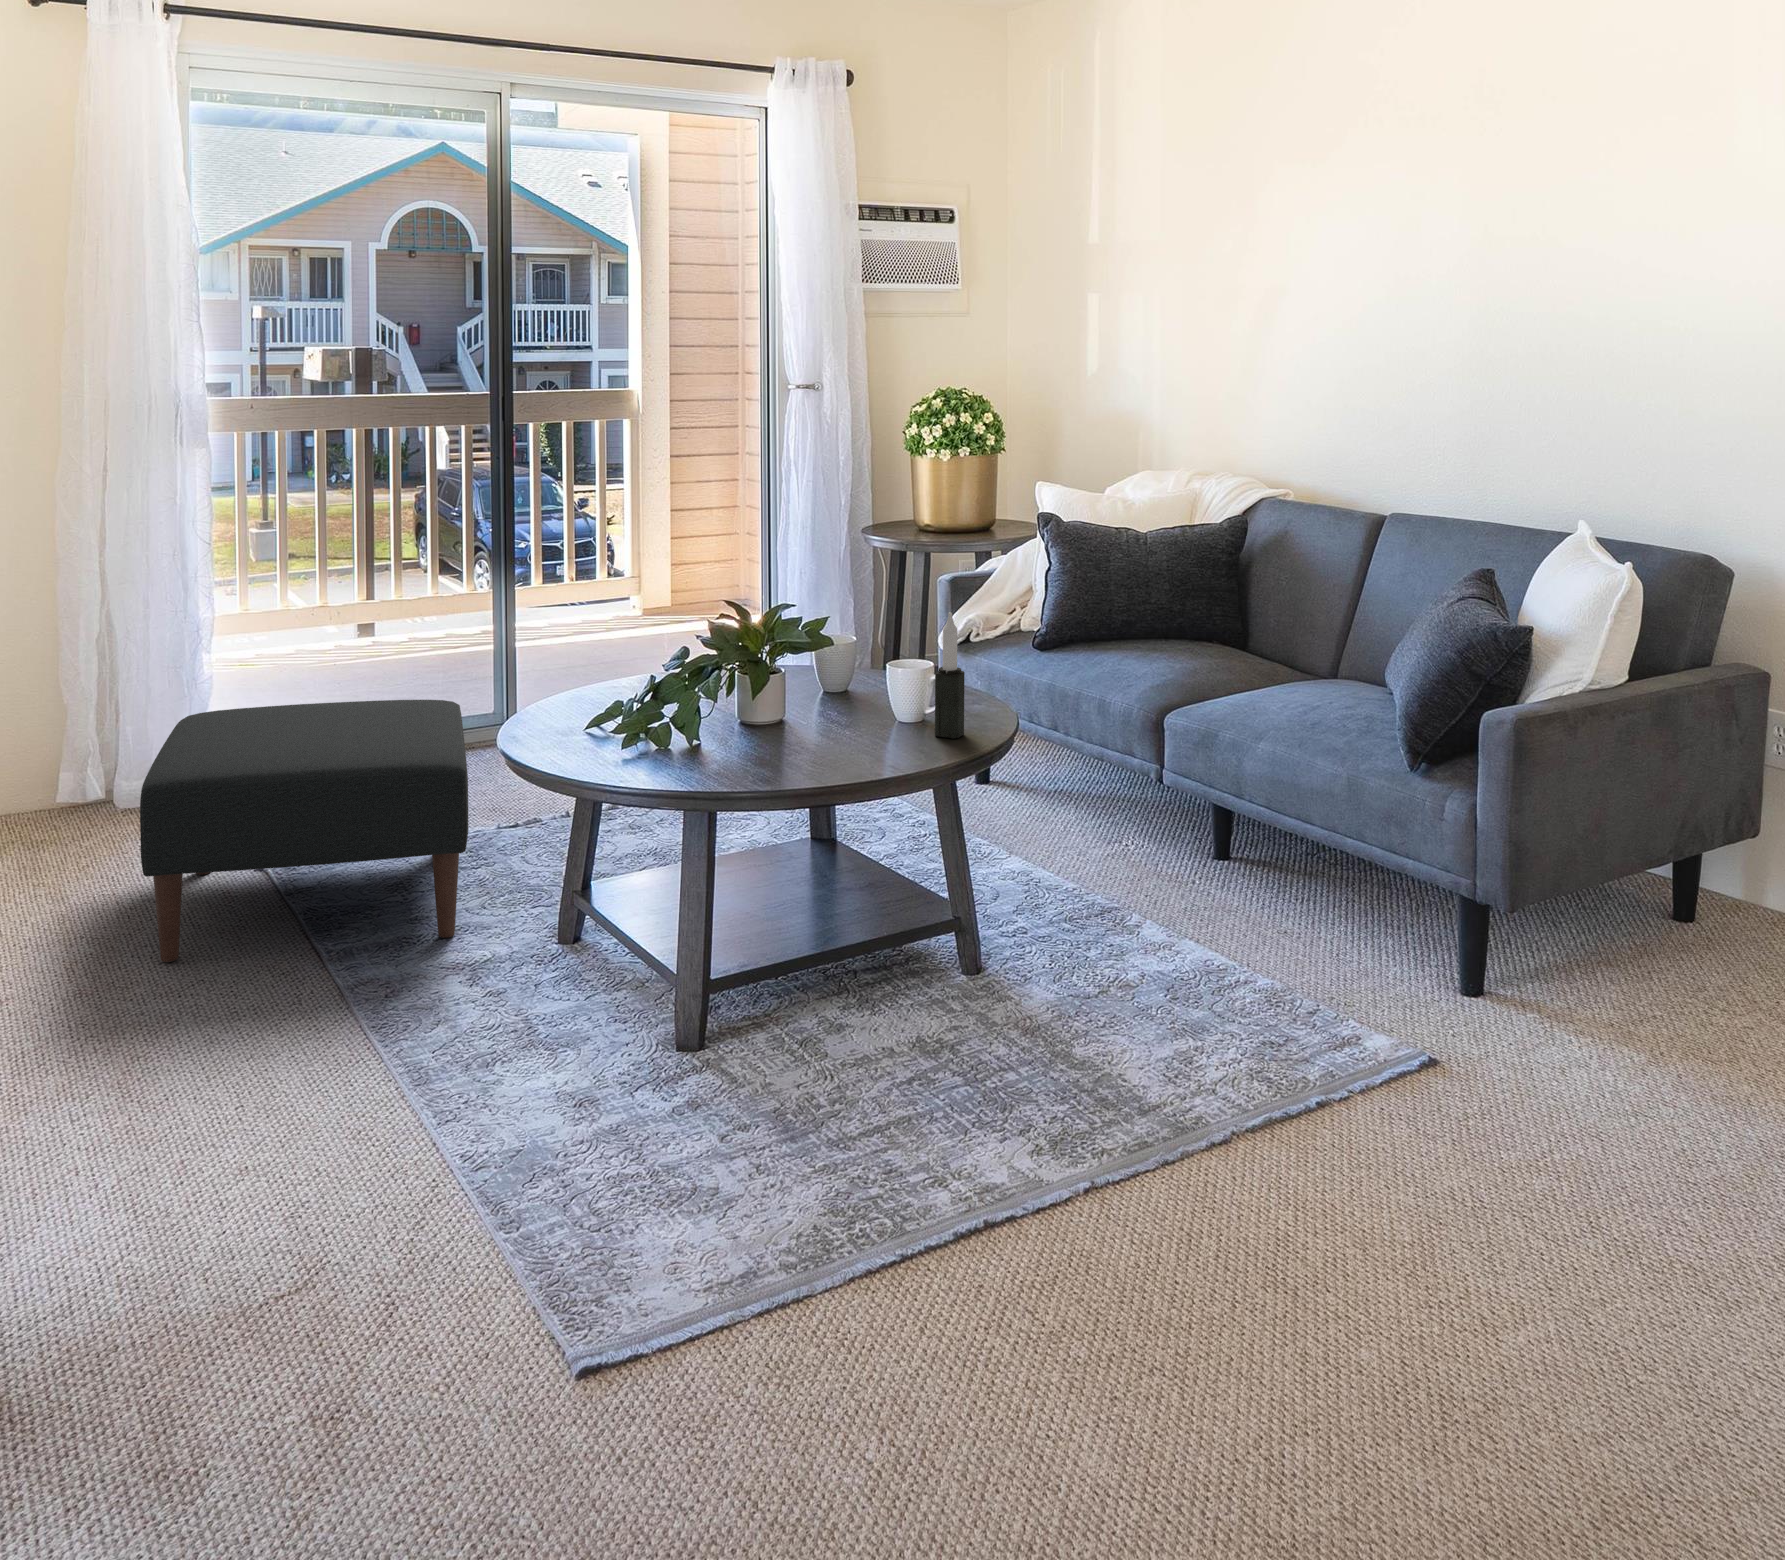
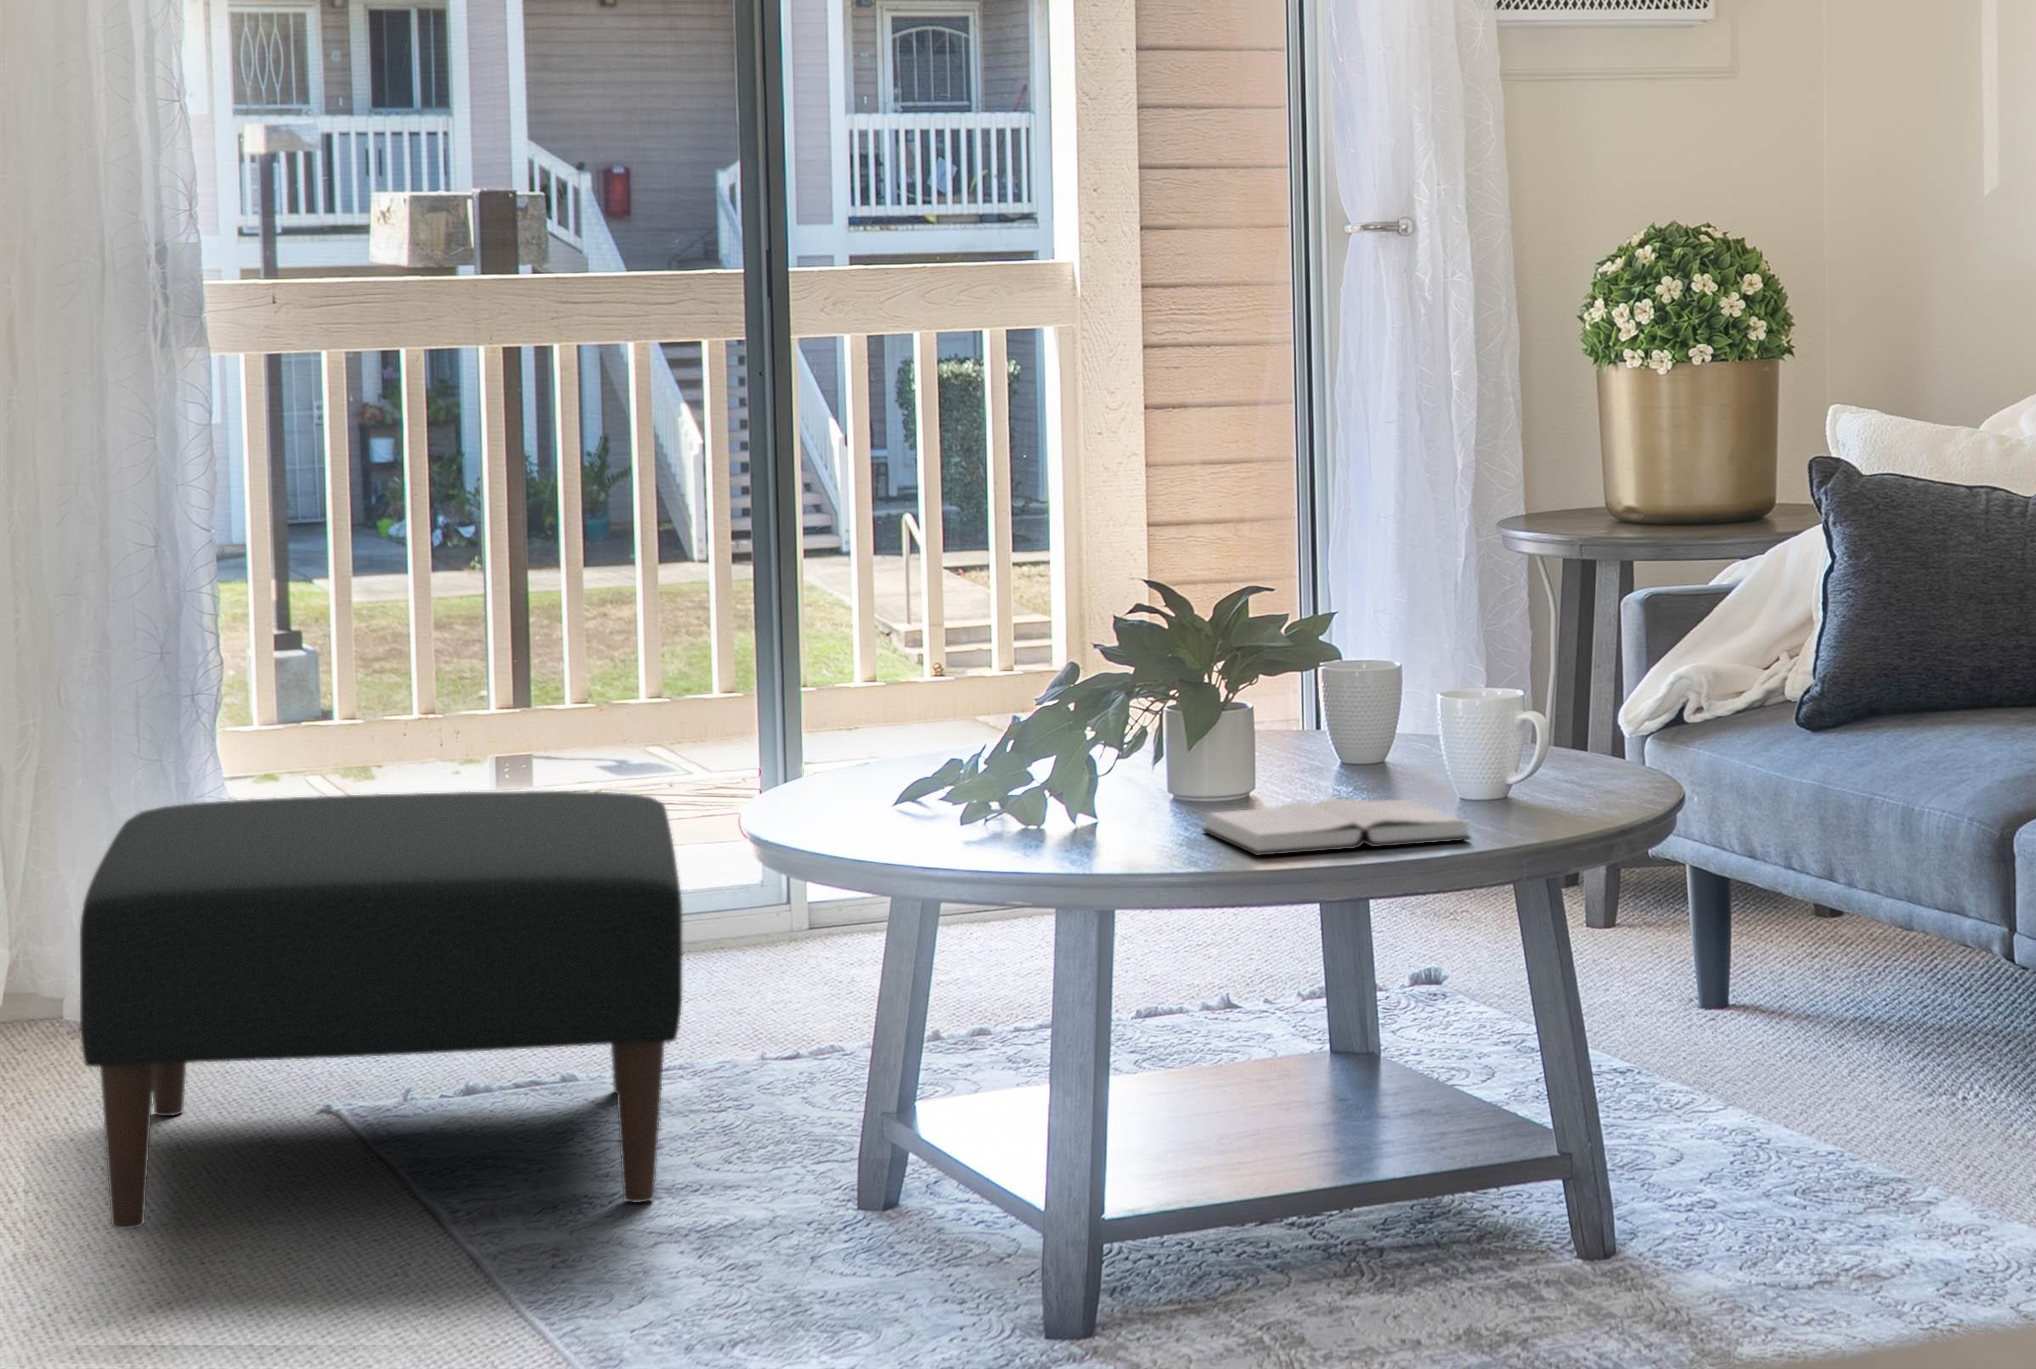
candle: present [935,612,965,738] -> none [1540,597,1596,827]
hardback book: none [752,722,901,765] -> present [1203,799,1470,855]

